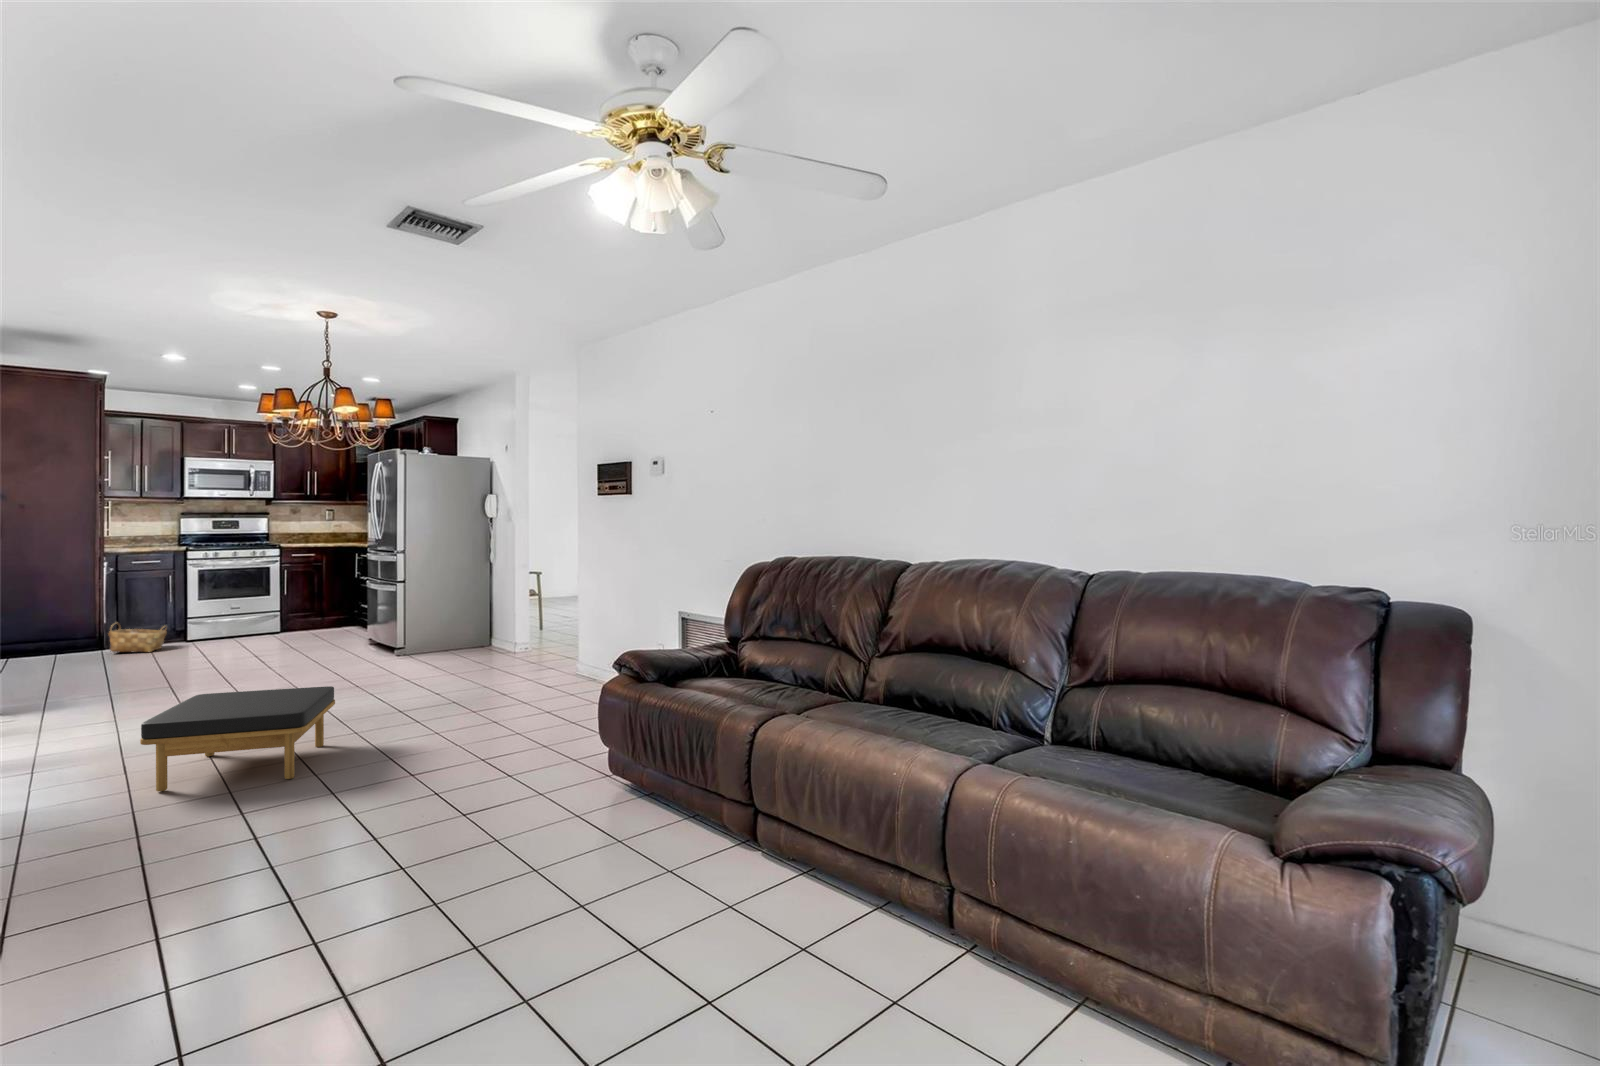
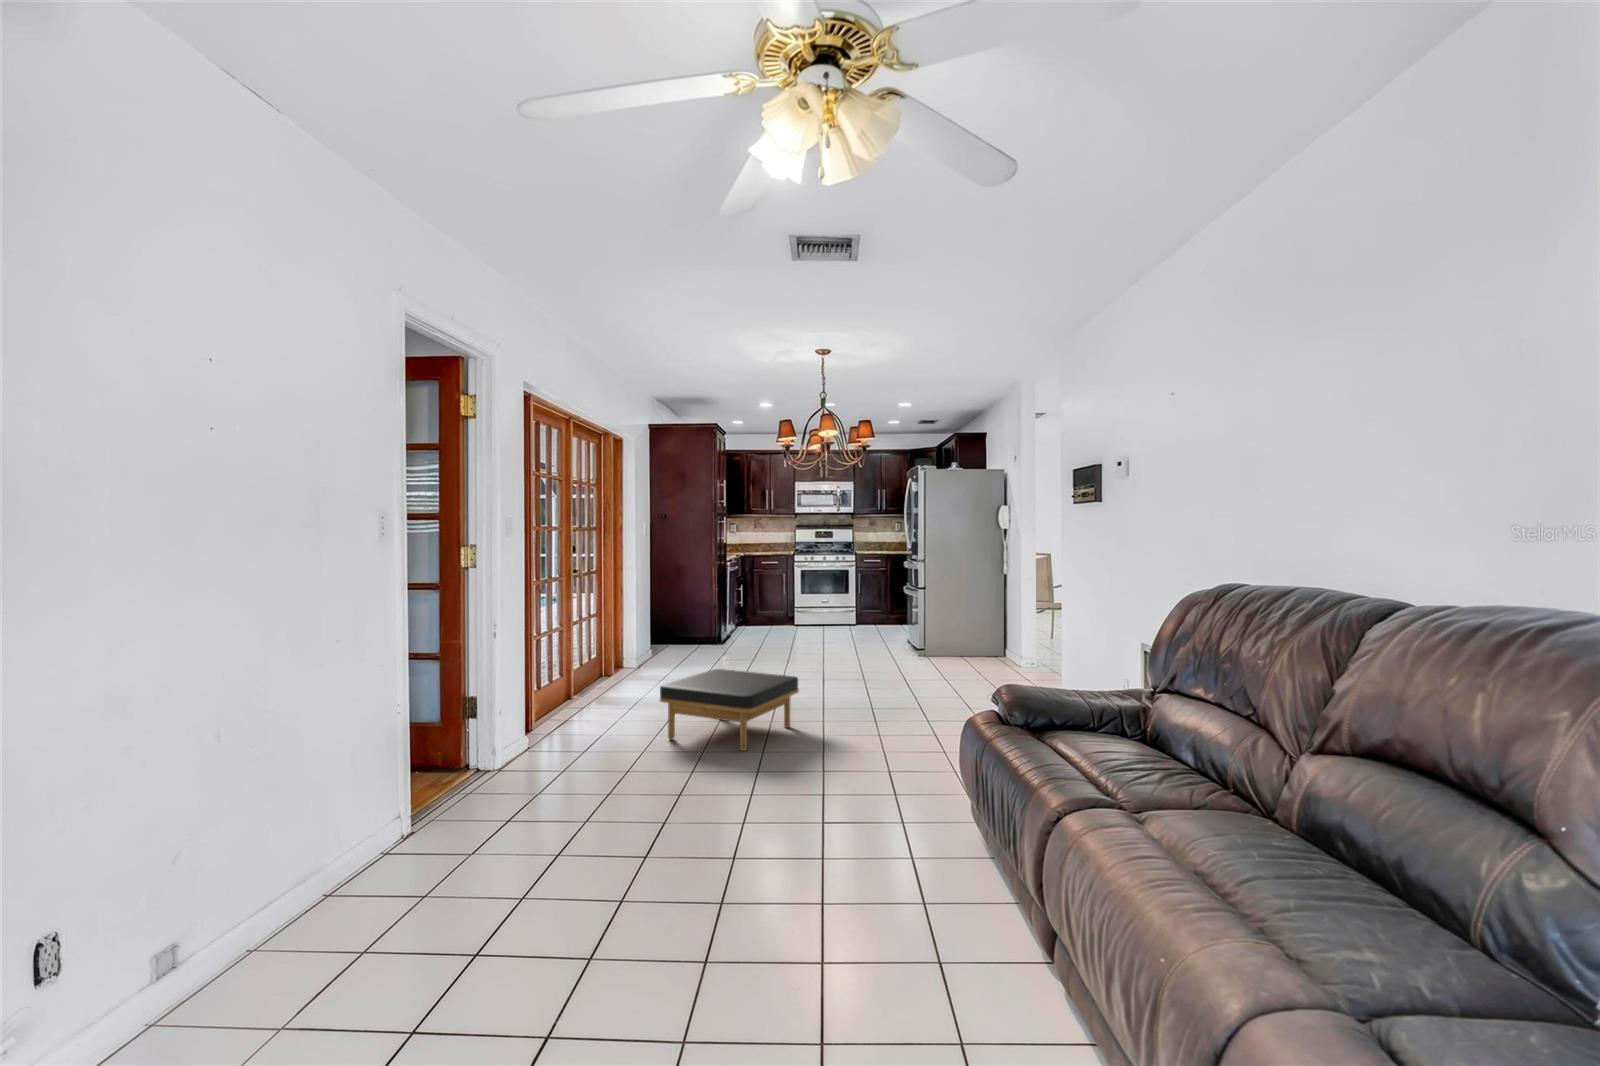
woven basket: present [108,623,167,652] -> none [746,607,780,631]

